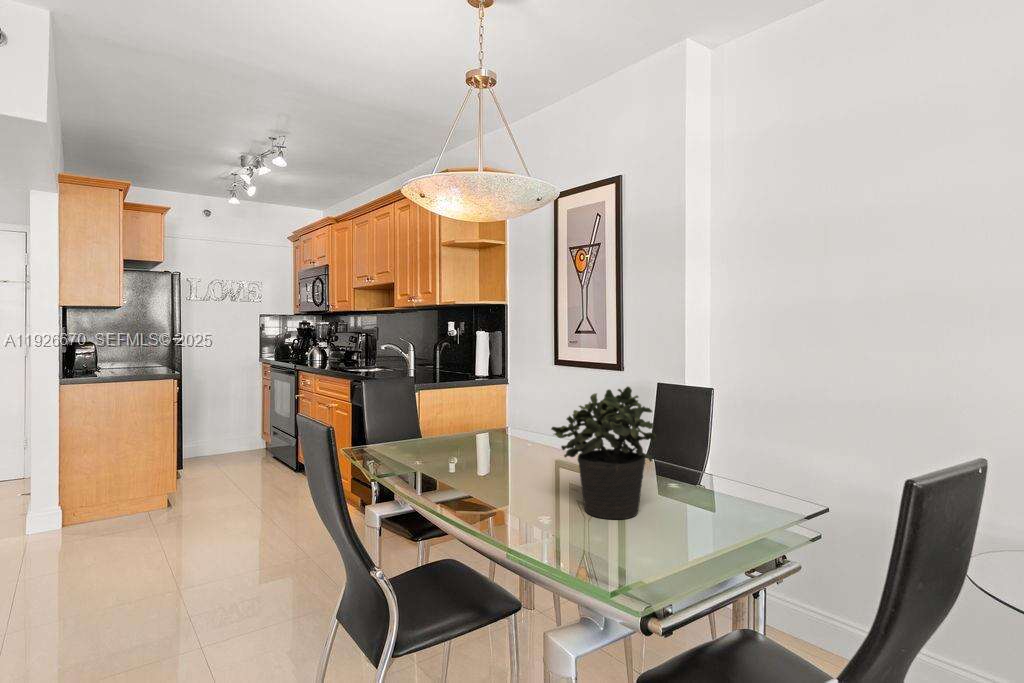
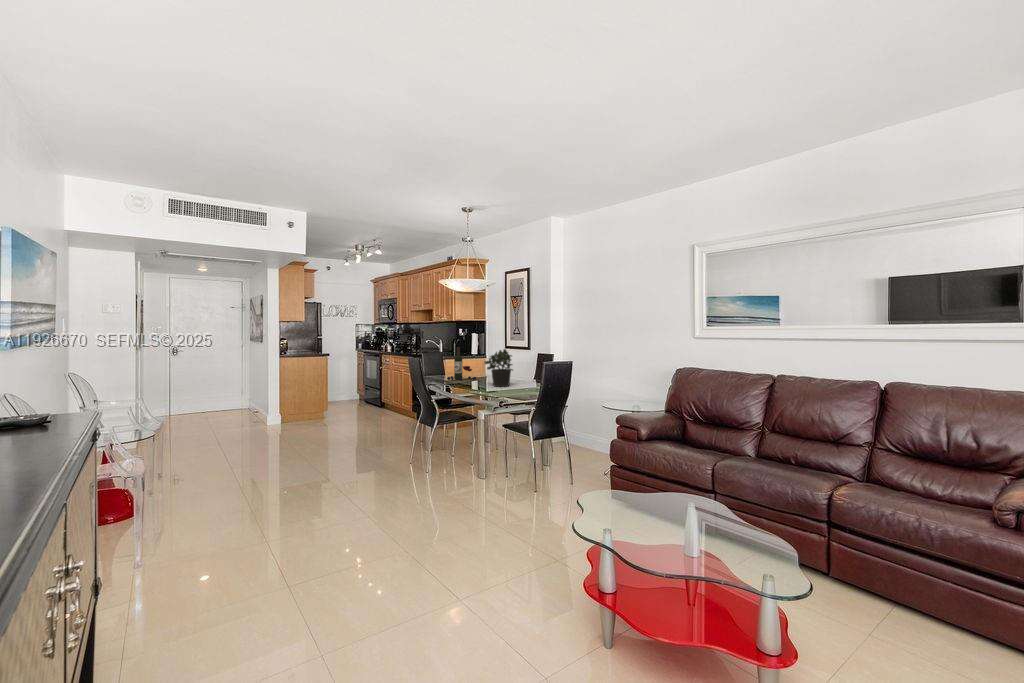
wine bottle: none [427,370,507,469] -> present [447,347,476,380]

